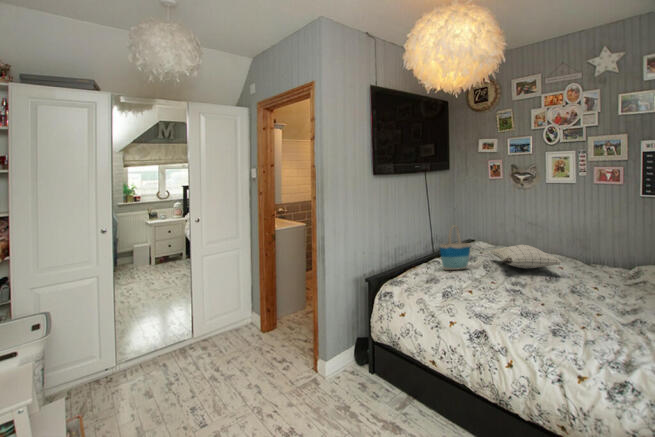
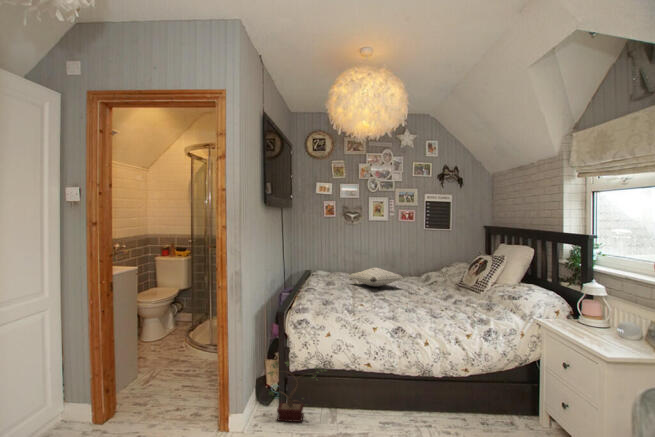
tote bag: present [440,225,471,270] -> none [326,252,346,293]
potted plant: none [346,323,392,393] -> present [268,353,326,422]

